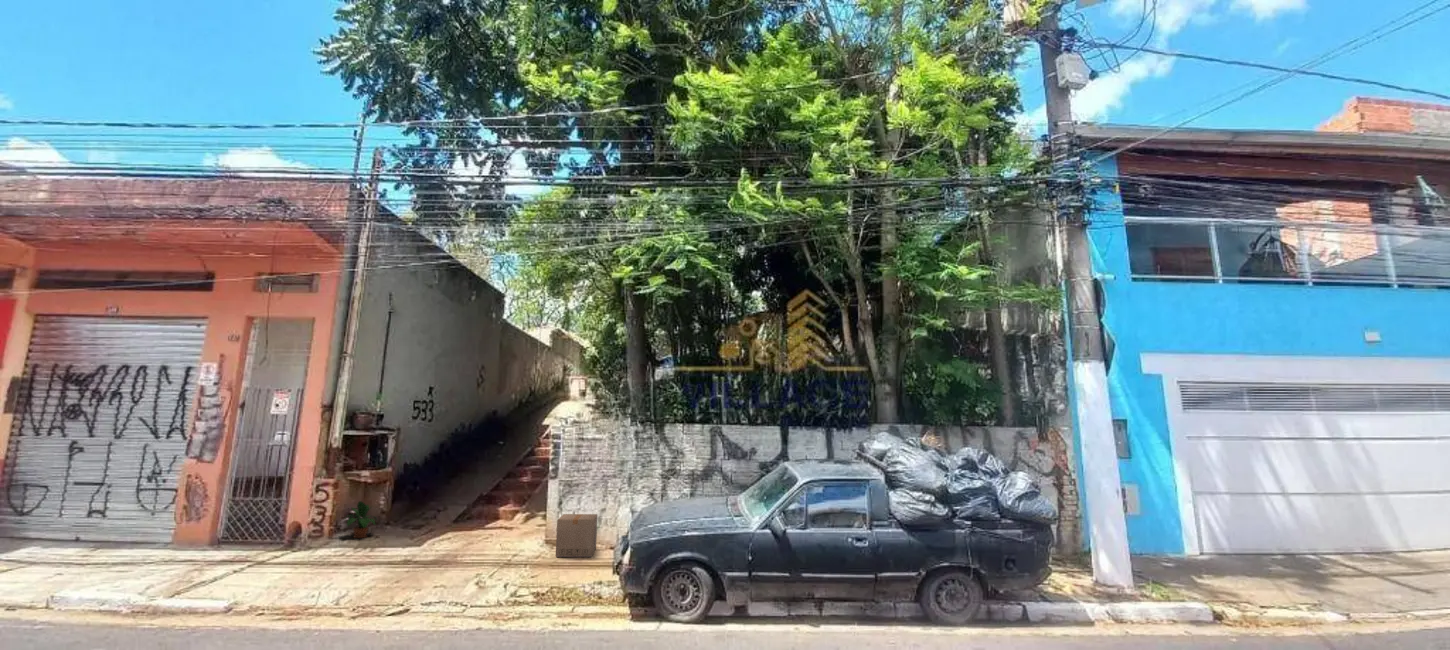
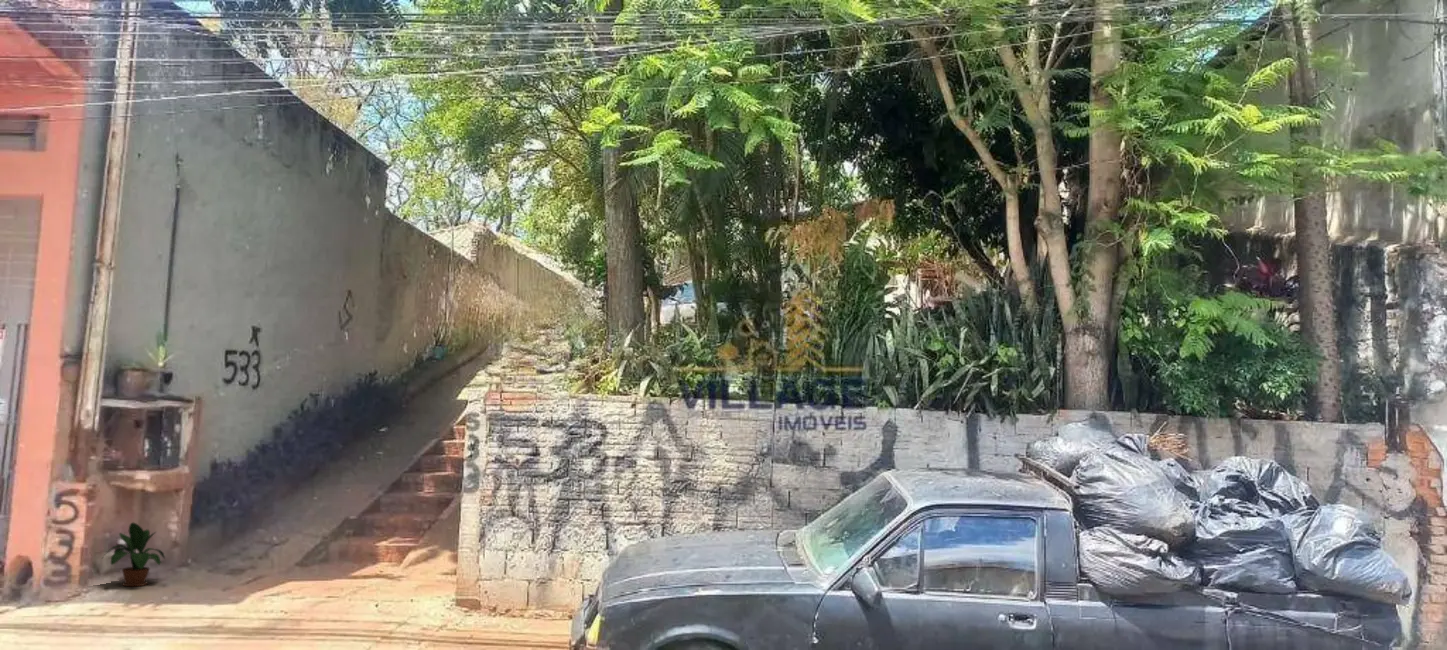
cardboard box: present [555,514,597,557] -> none [465,557,543,634]

